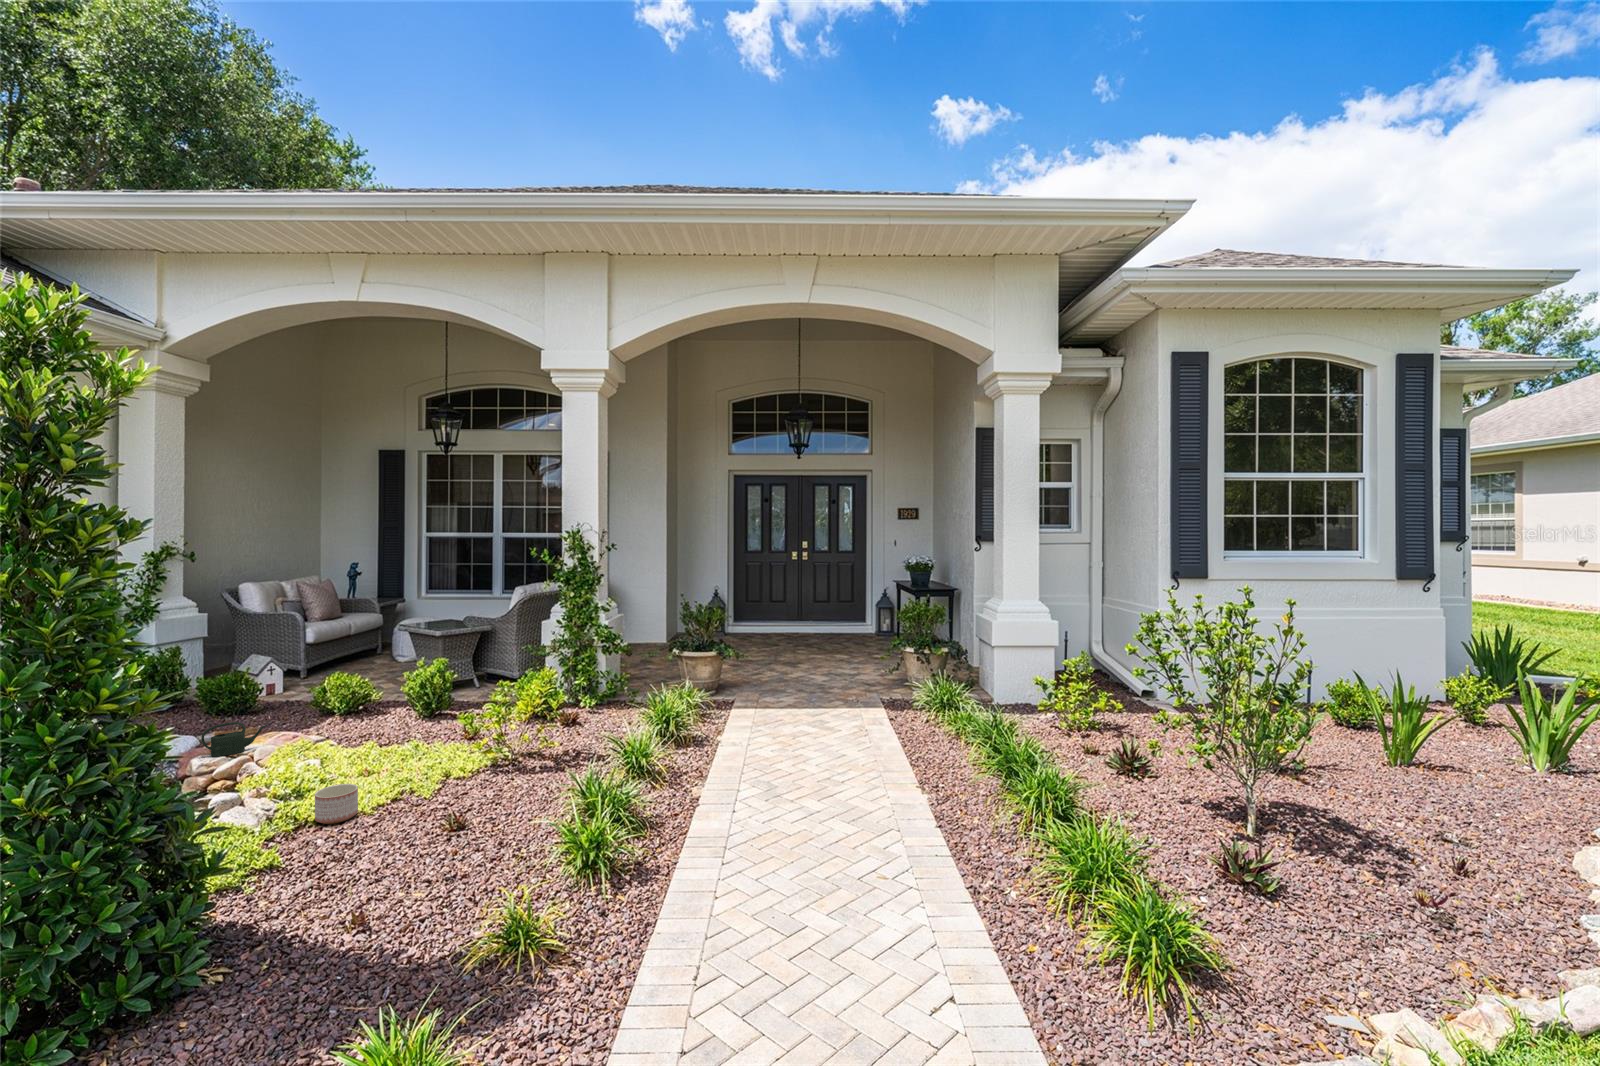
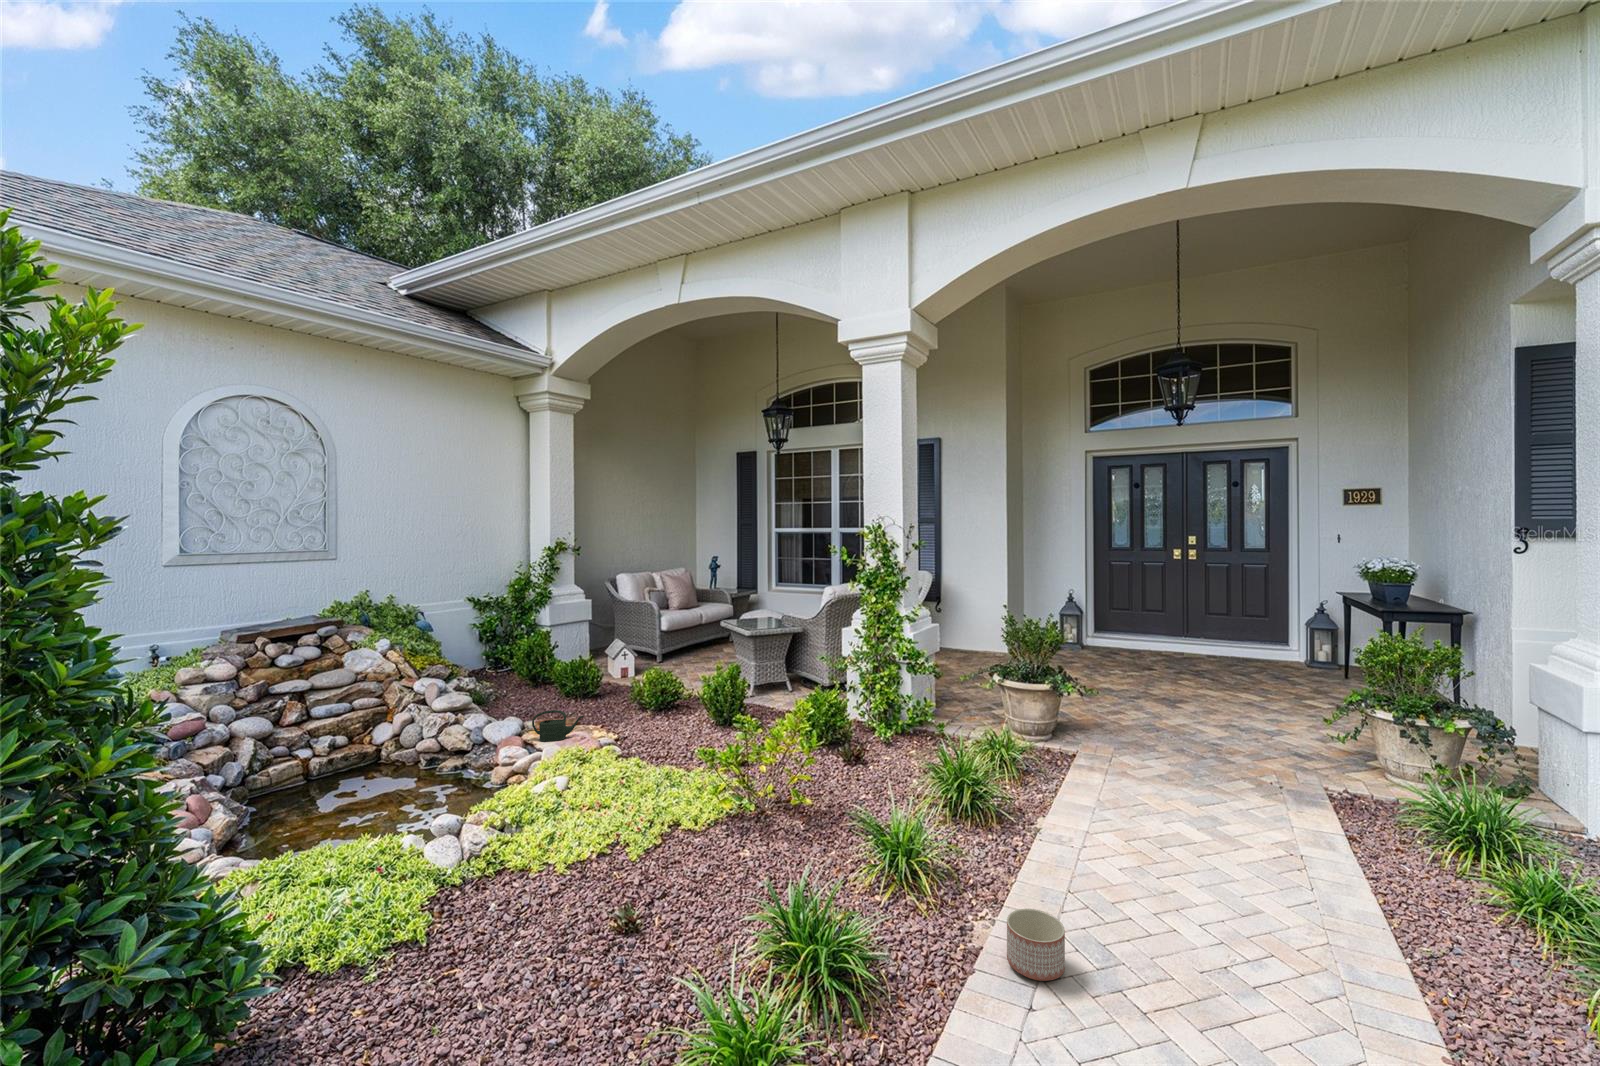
planter: present [315,784,358,824] -> present [1007,909,1065,981]

